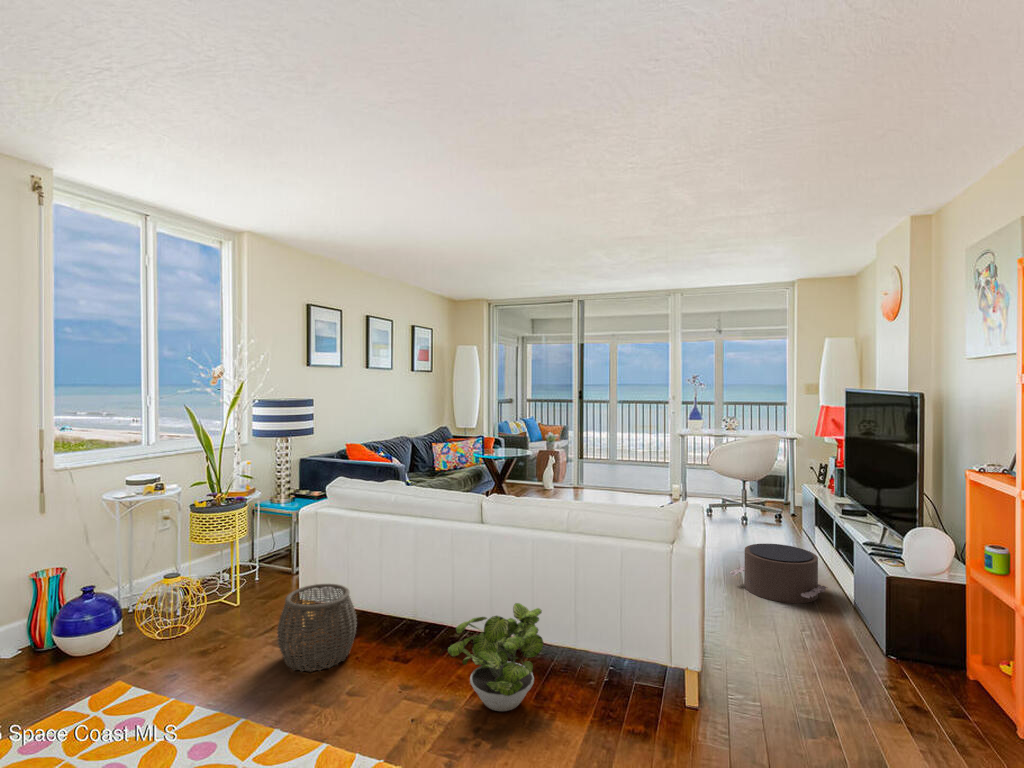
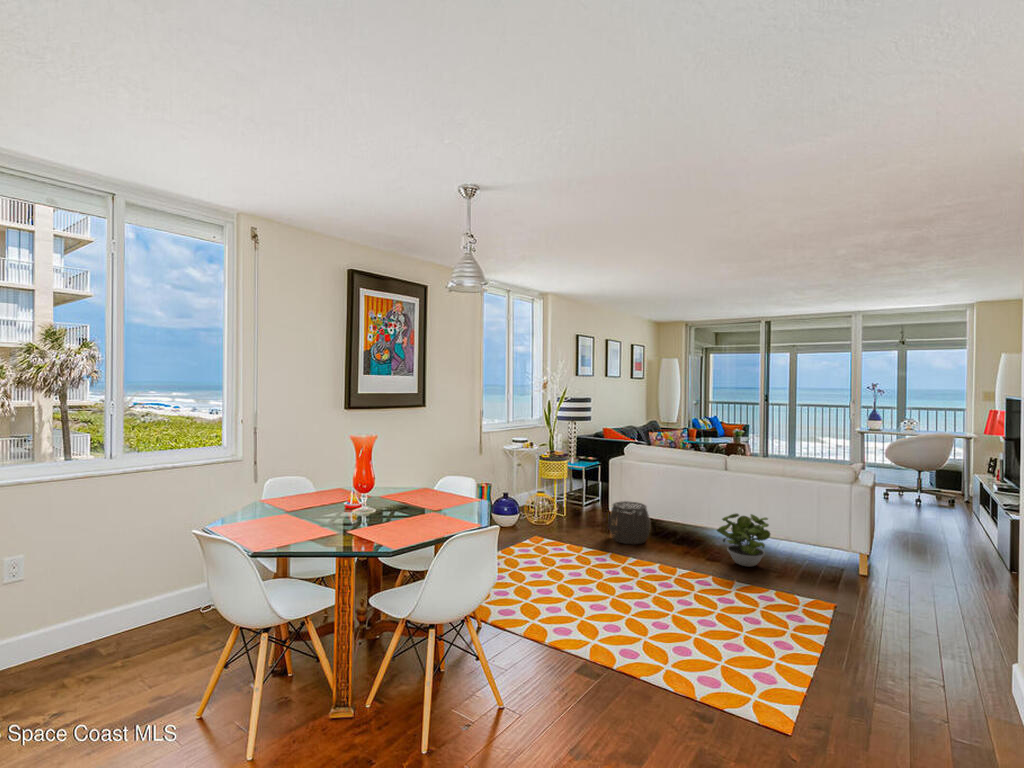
pouf: present [730,544,827,603] -> none [897,508,978,547]

